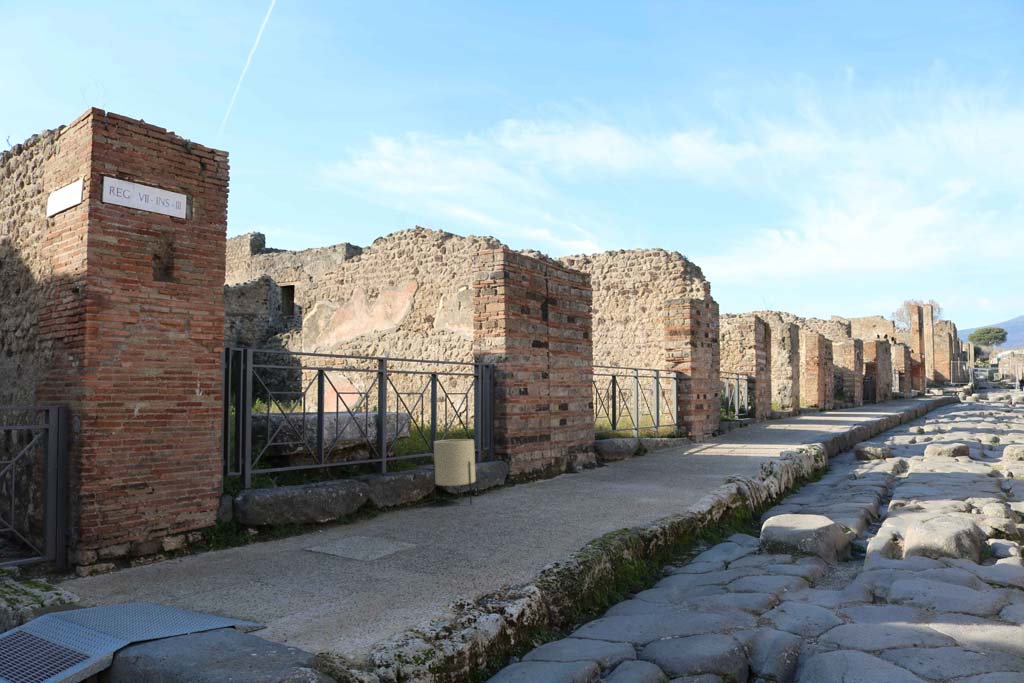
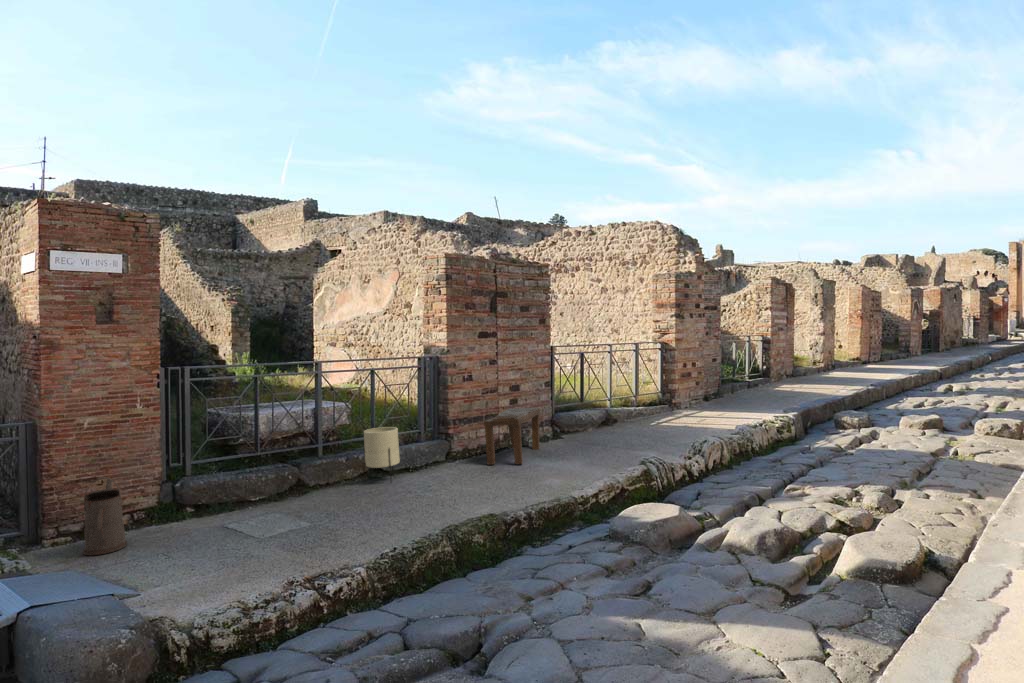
bench: none [557,427,603,487] -> present [484,408,540,465]
watering can: none [158,474,212,577] -> present [83,477,127,555]

